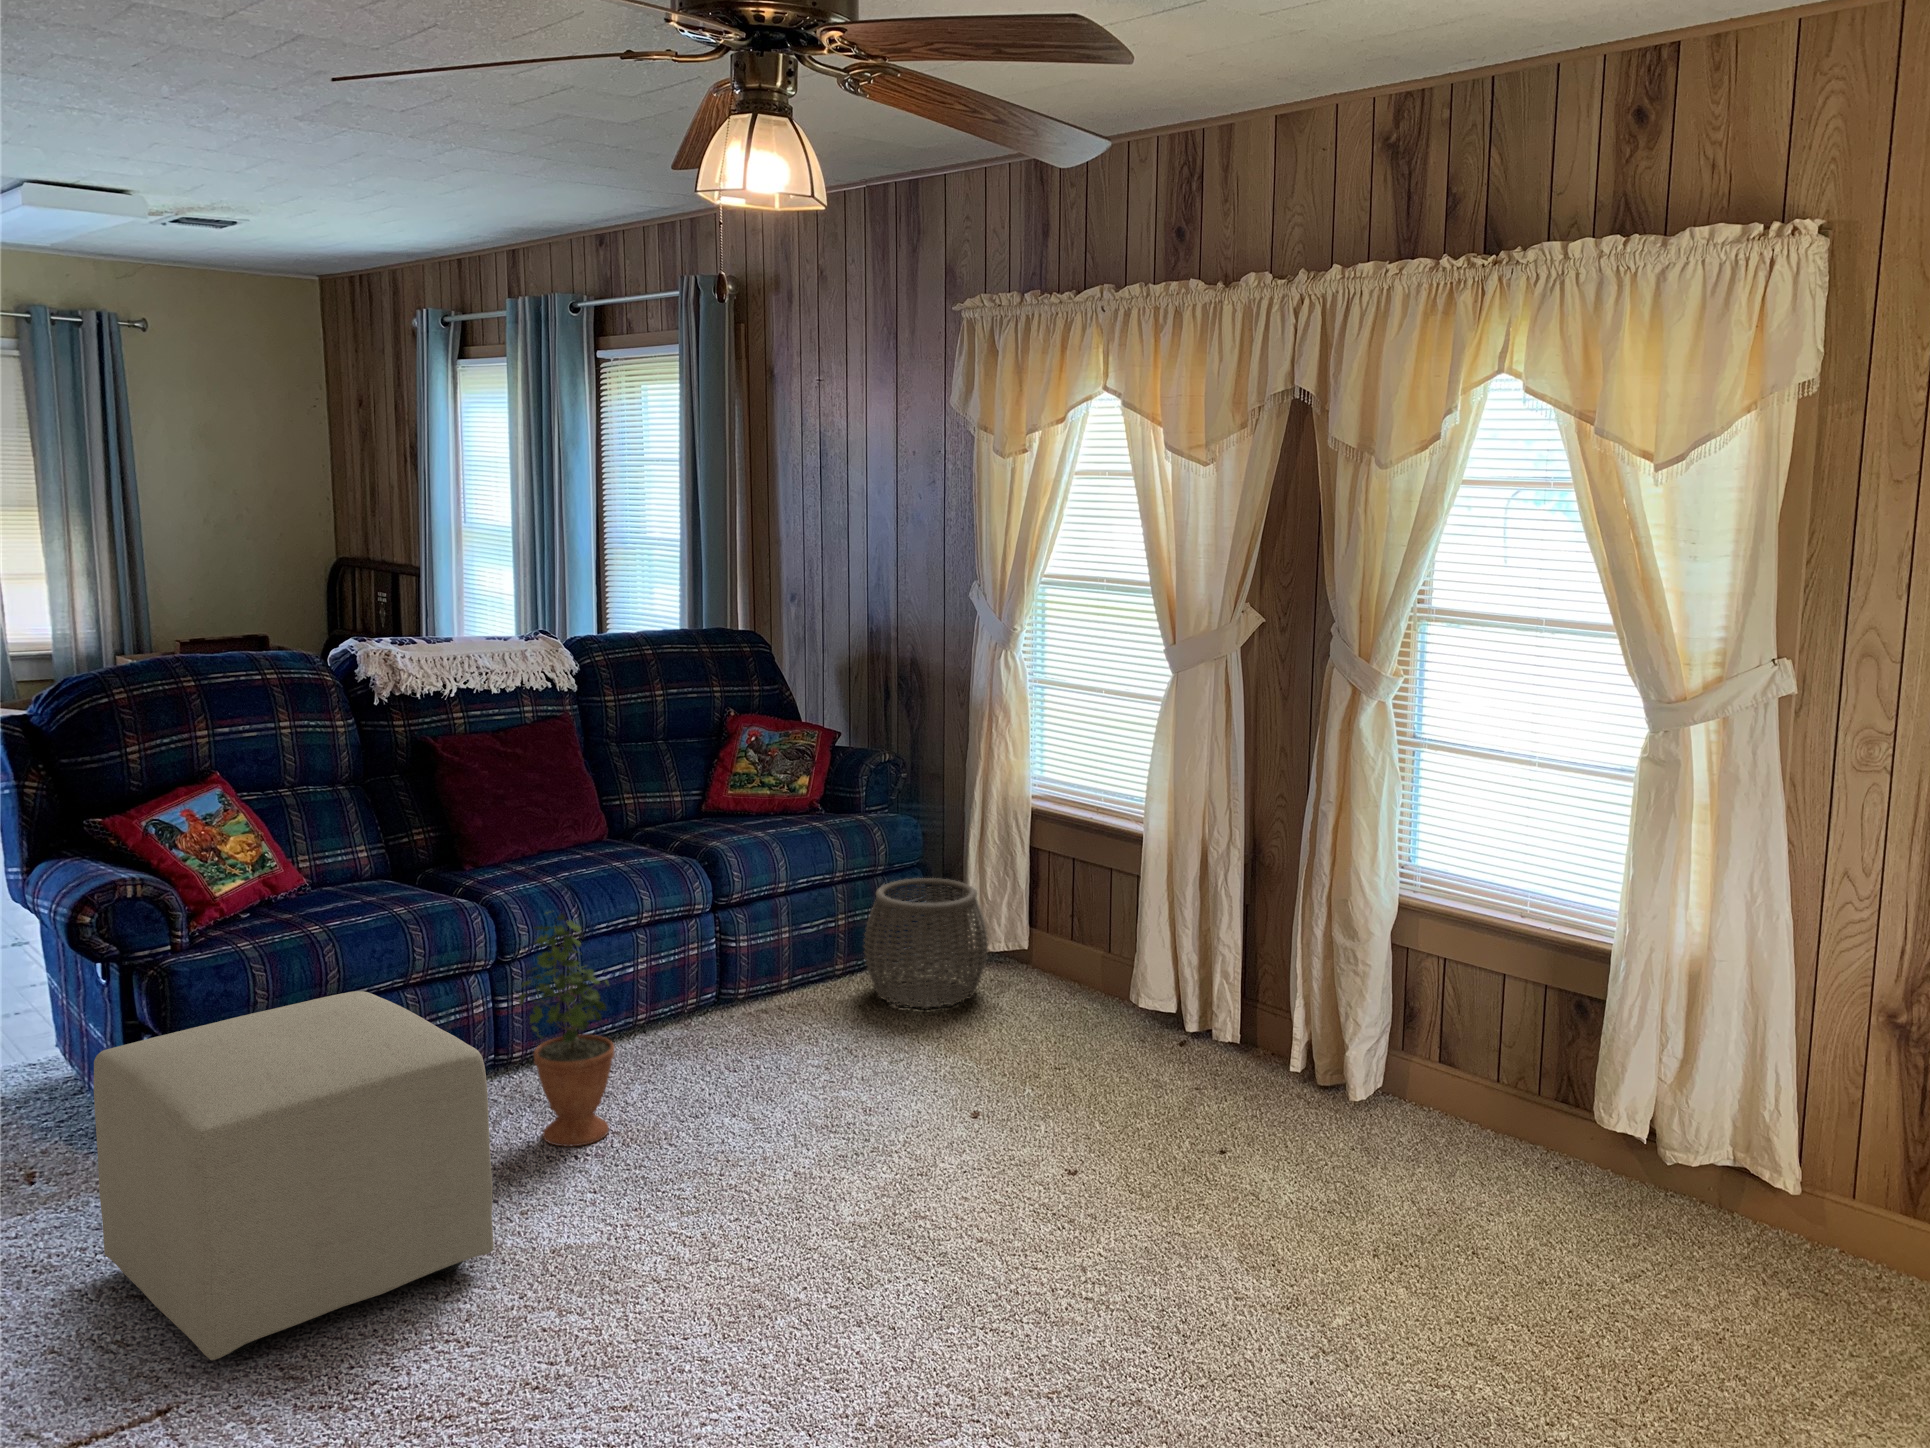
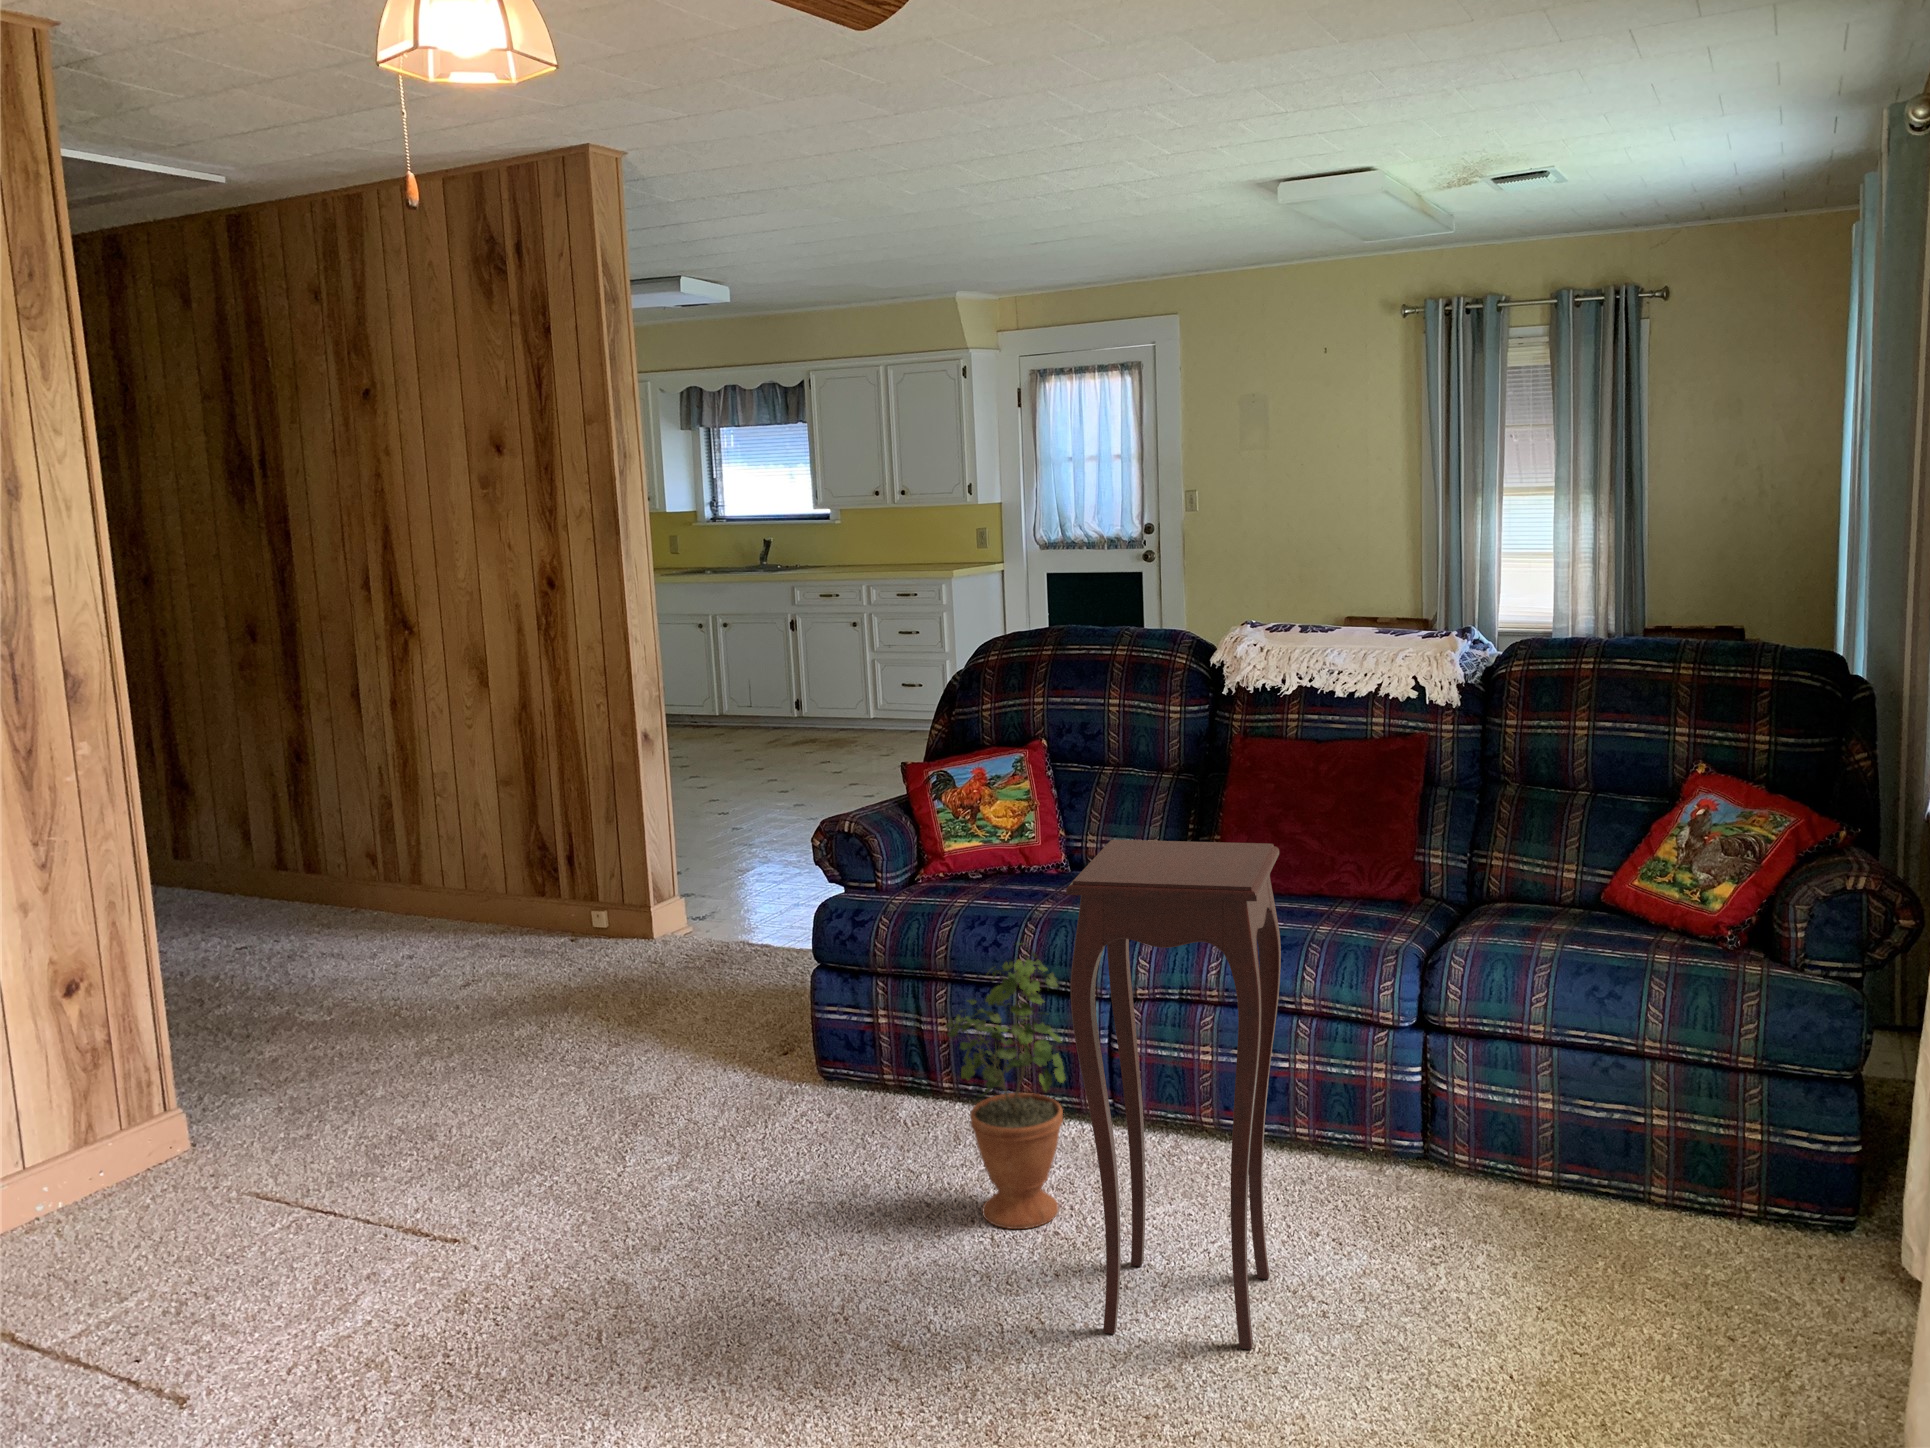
side table: none [681,776,865,1138] -> present [1066,840,1281,1349]
woven basket: present [864,878,988,1008] -> none [1601,1083,1835,1332]
ottoman: present [94,991,493,1360] -> none [461,941,842,1259]

